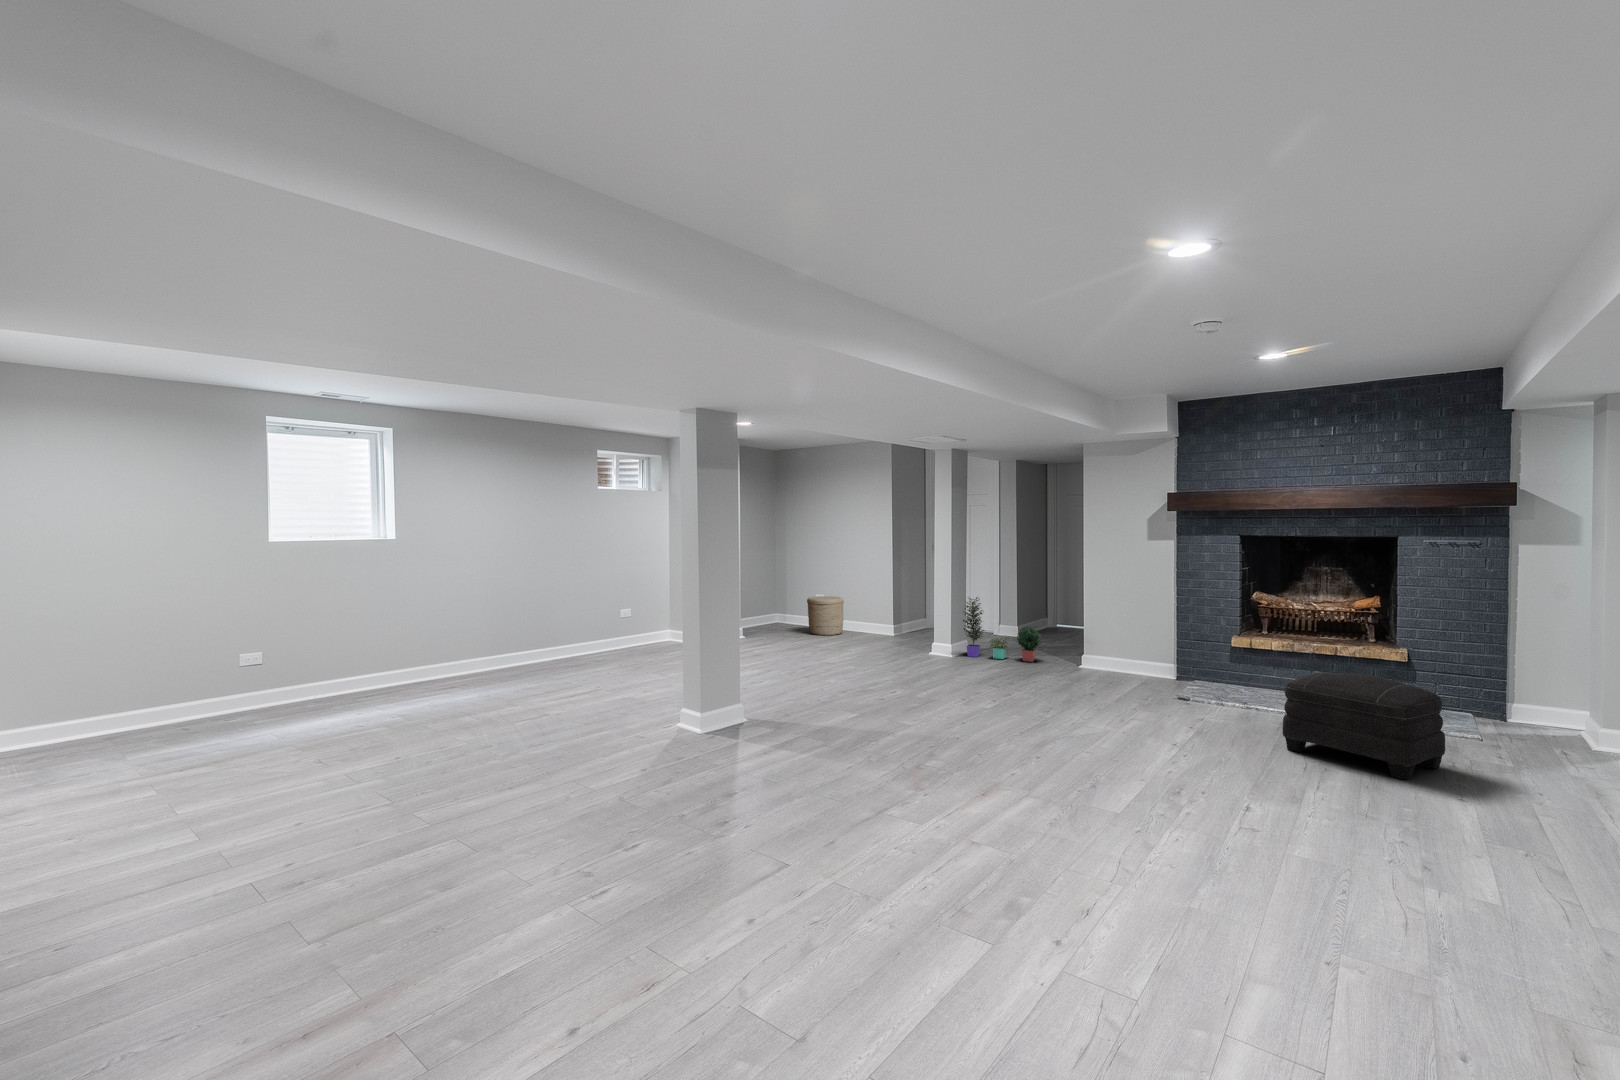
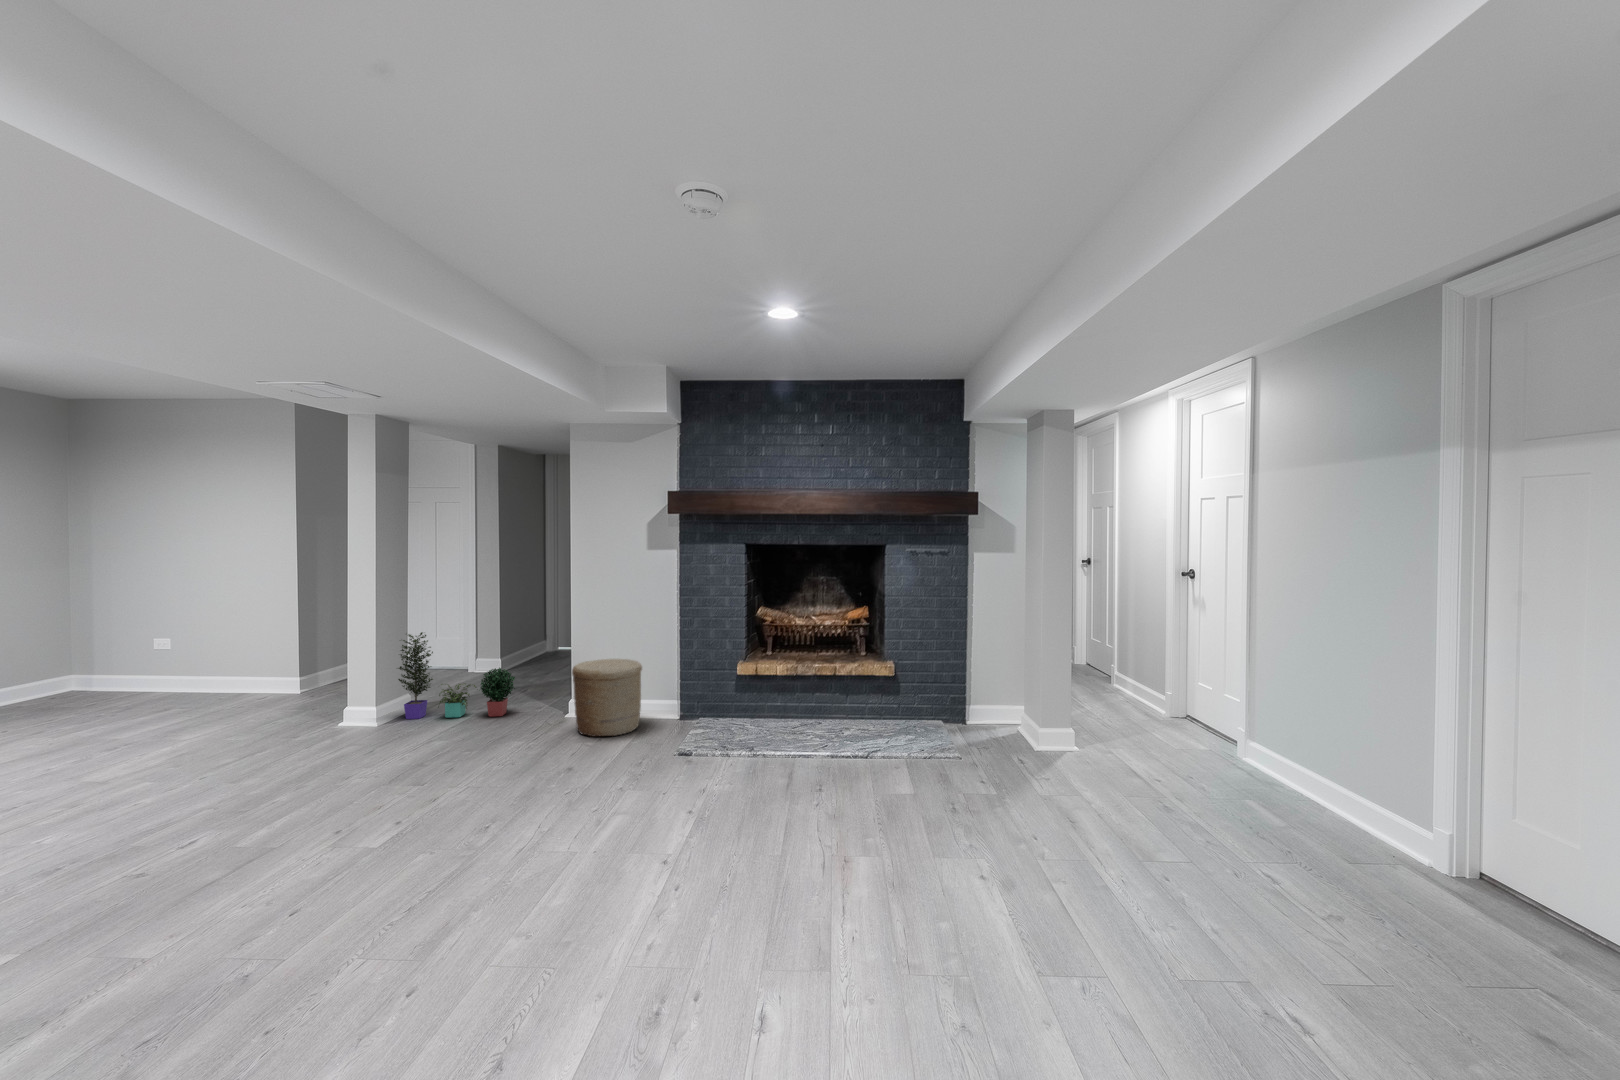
woven basket: present [807,596,844,635] -> present [572,659,642,737]
ottoman: present [1283,672,1445,780] -> none [798,713,956,852]

